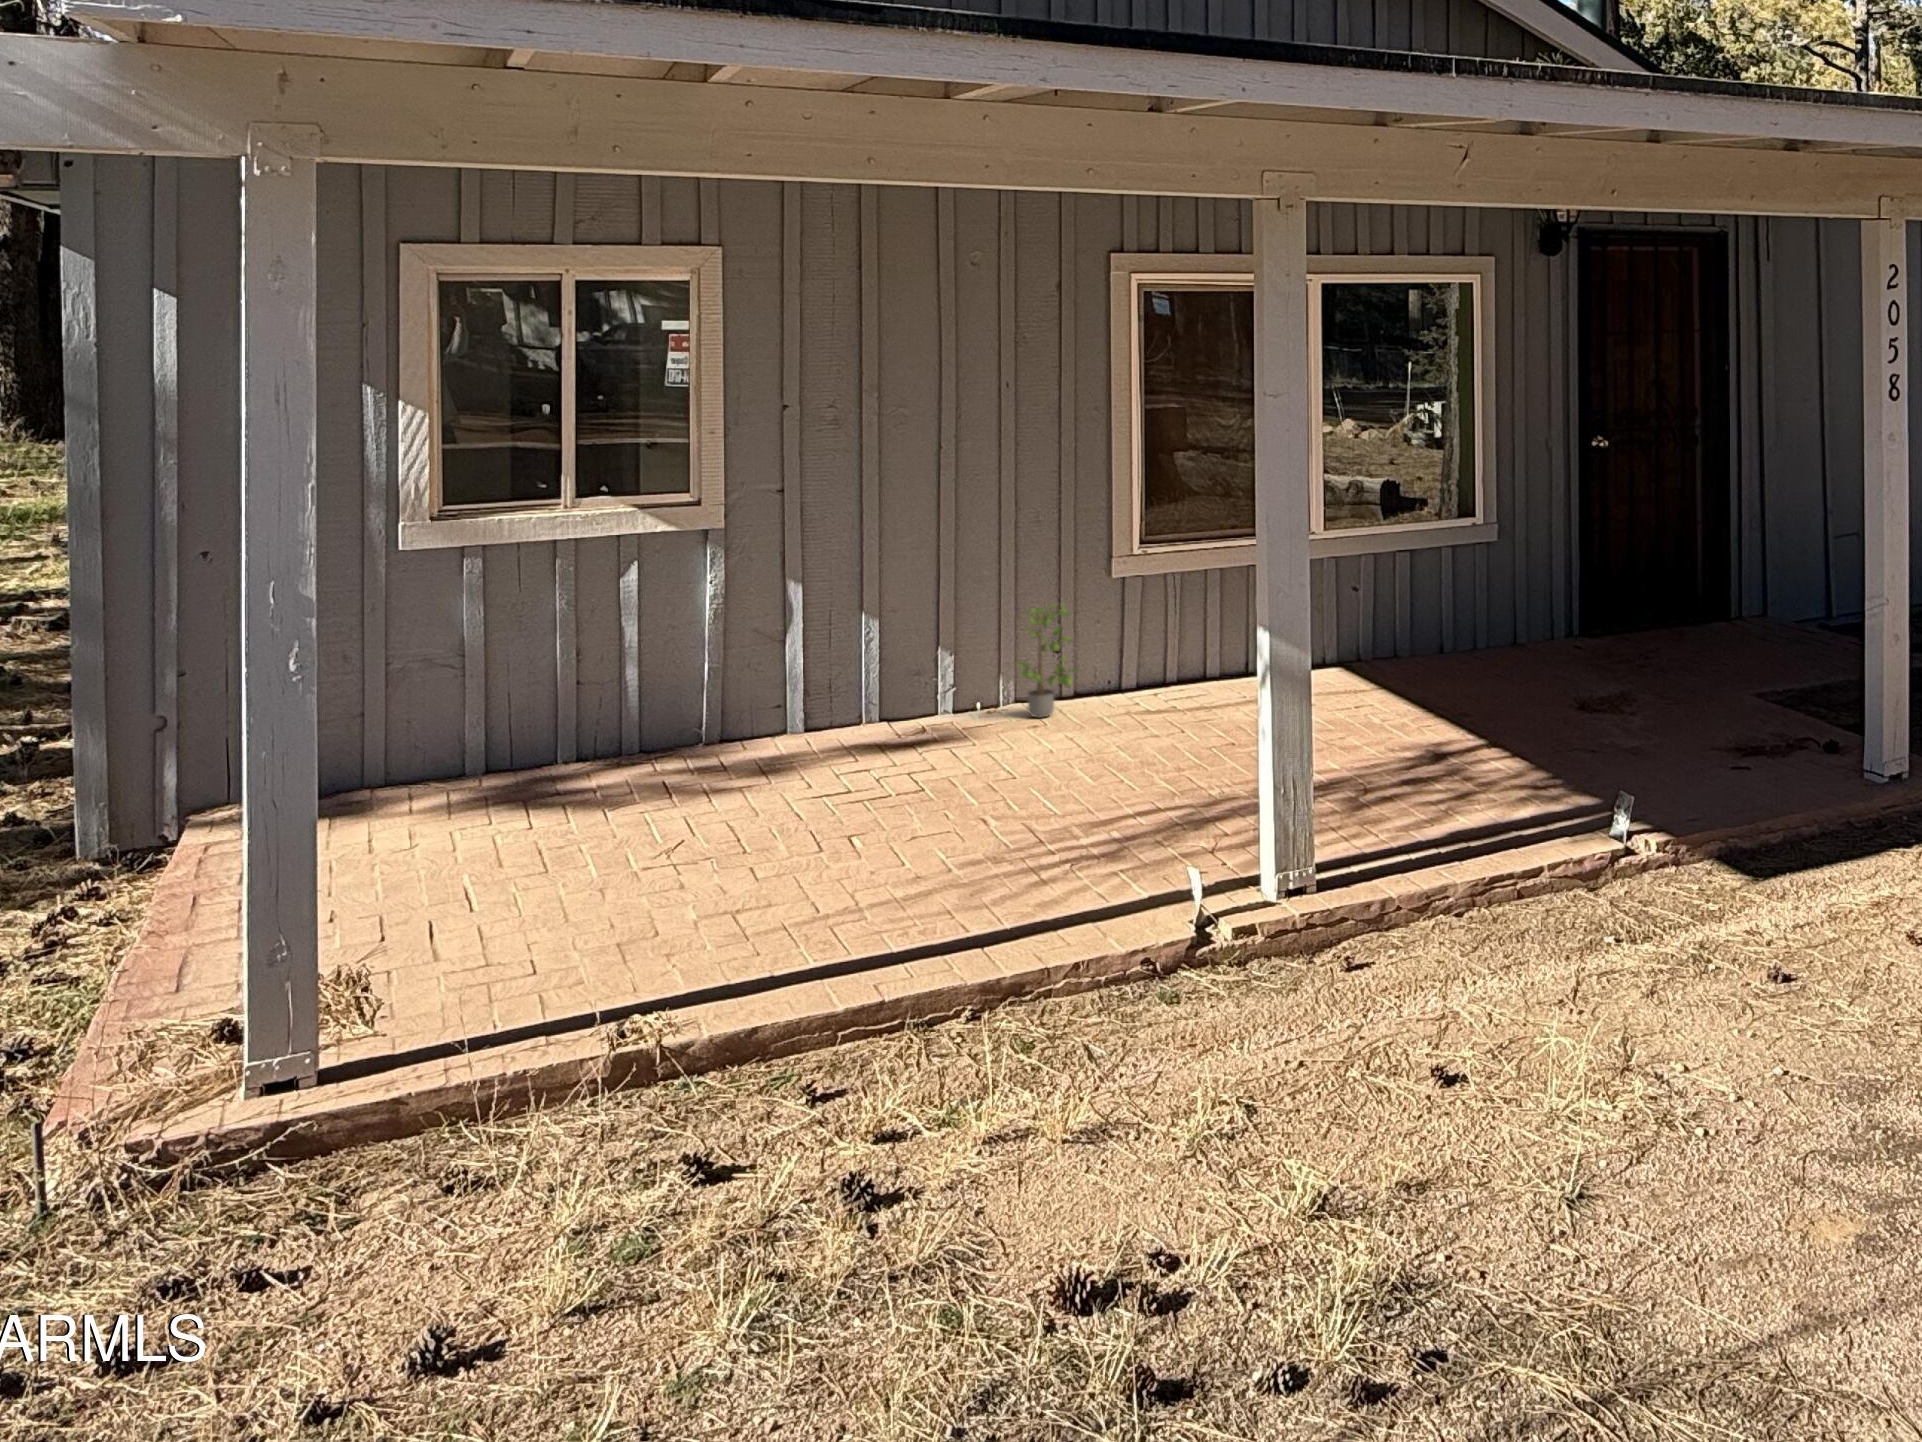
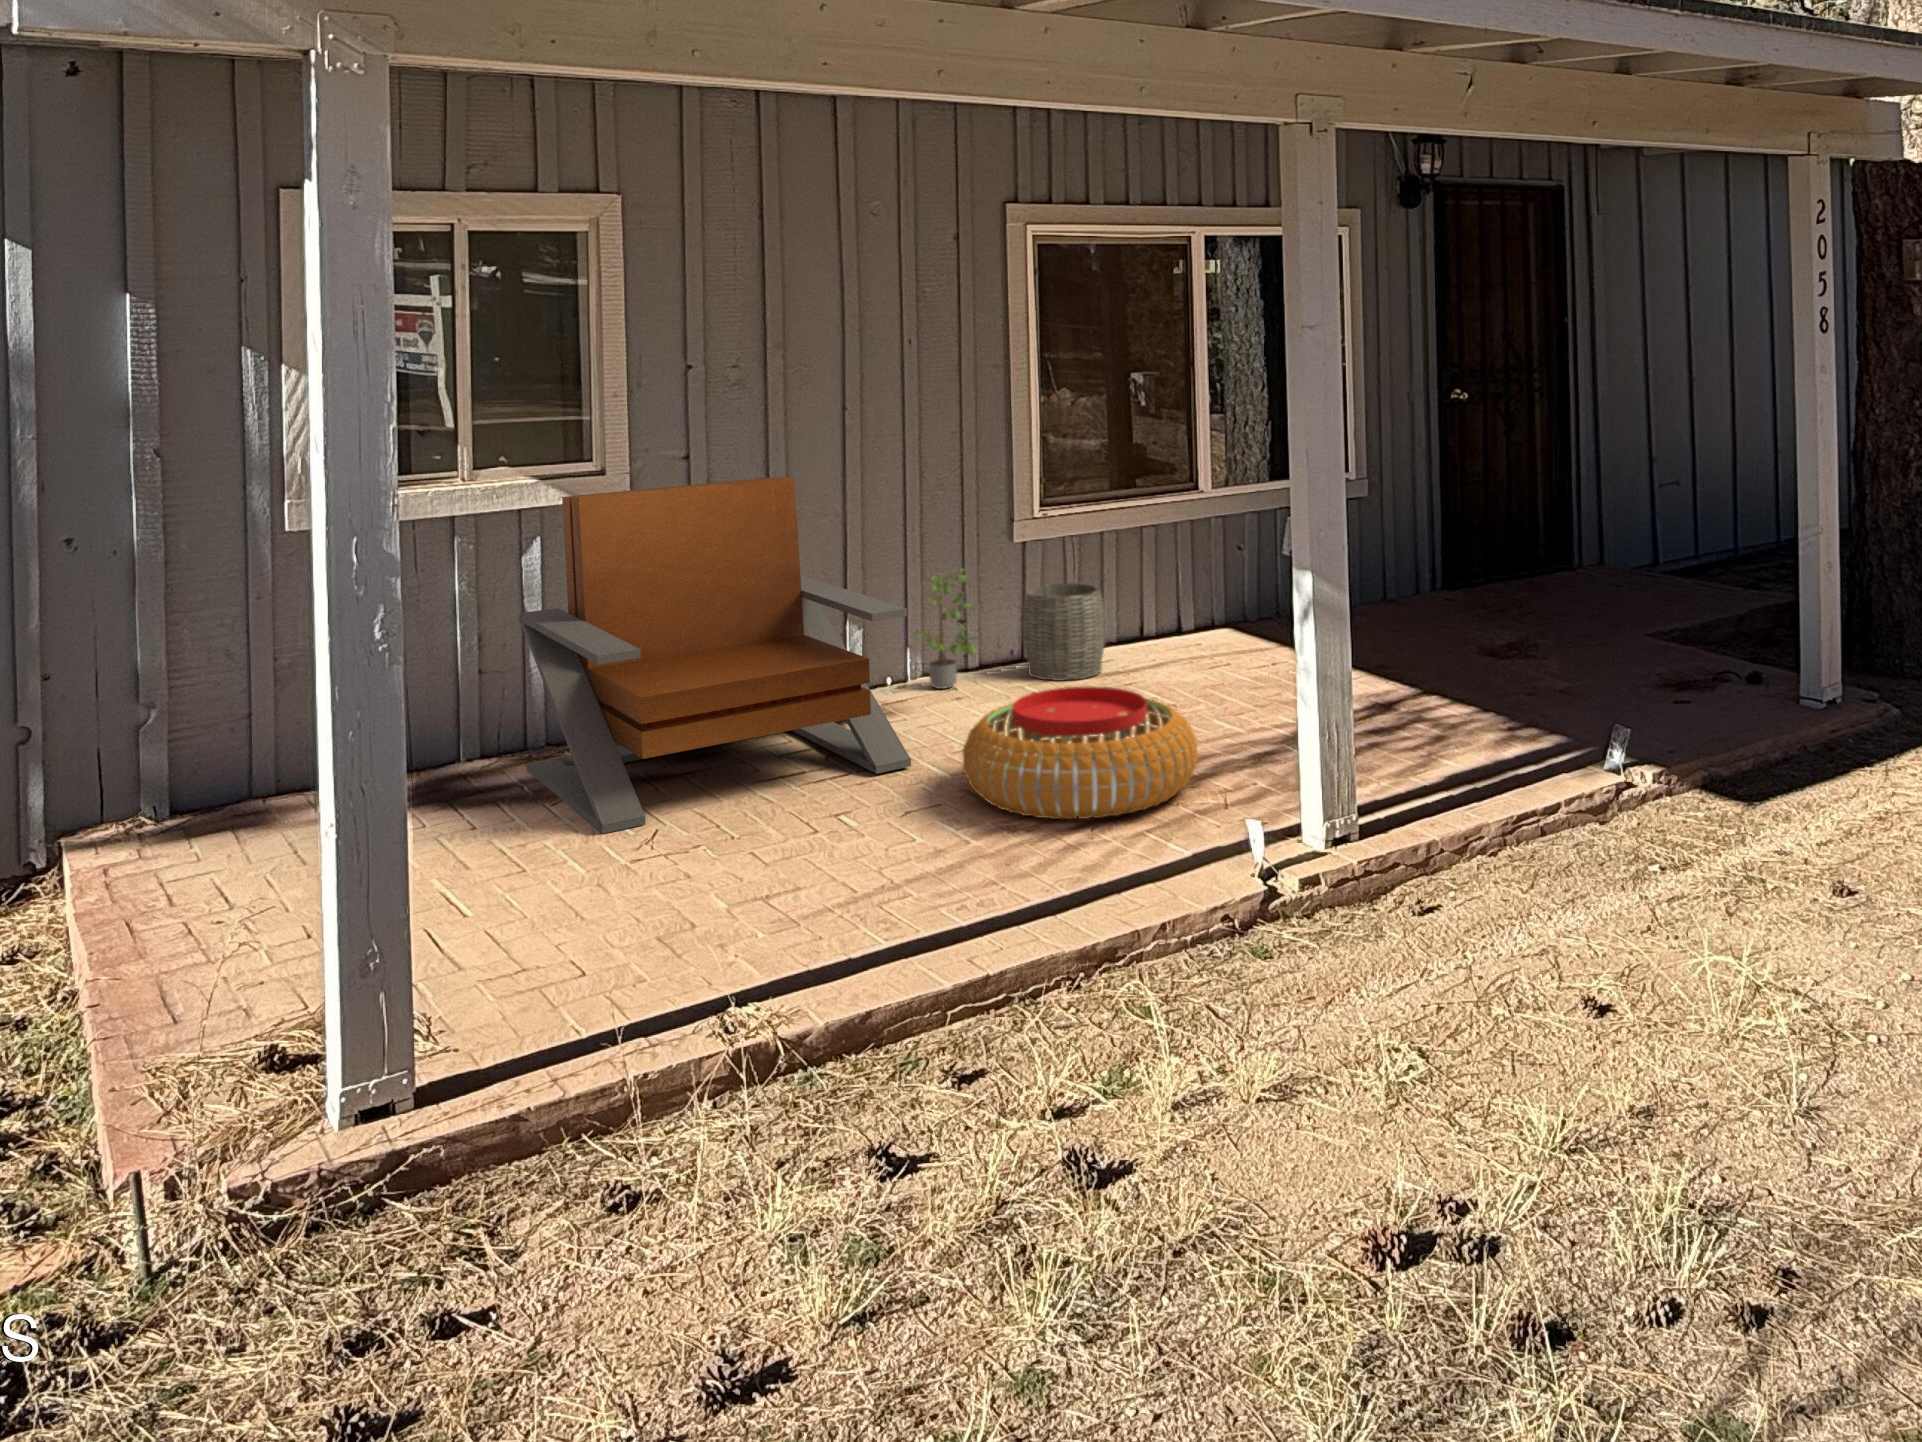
lounge chair: none [616,511,956,841] -> present [519,477,911,834]
woven basket: none [1125,620,1205,716] -> present [1022,583,1106,681]
pouf: none [983,727,1212,856] -> present [962,686,1198,819]

